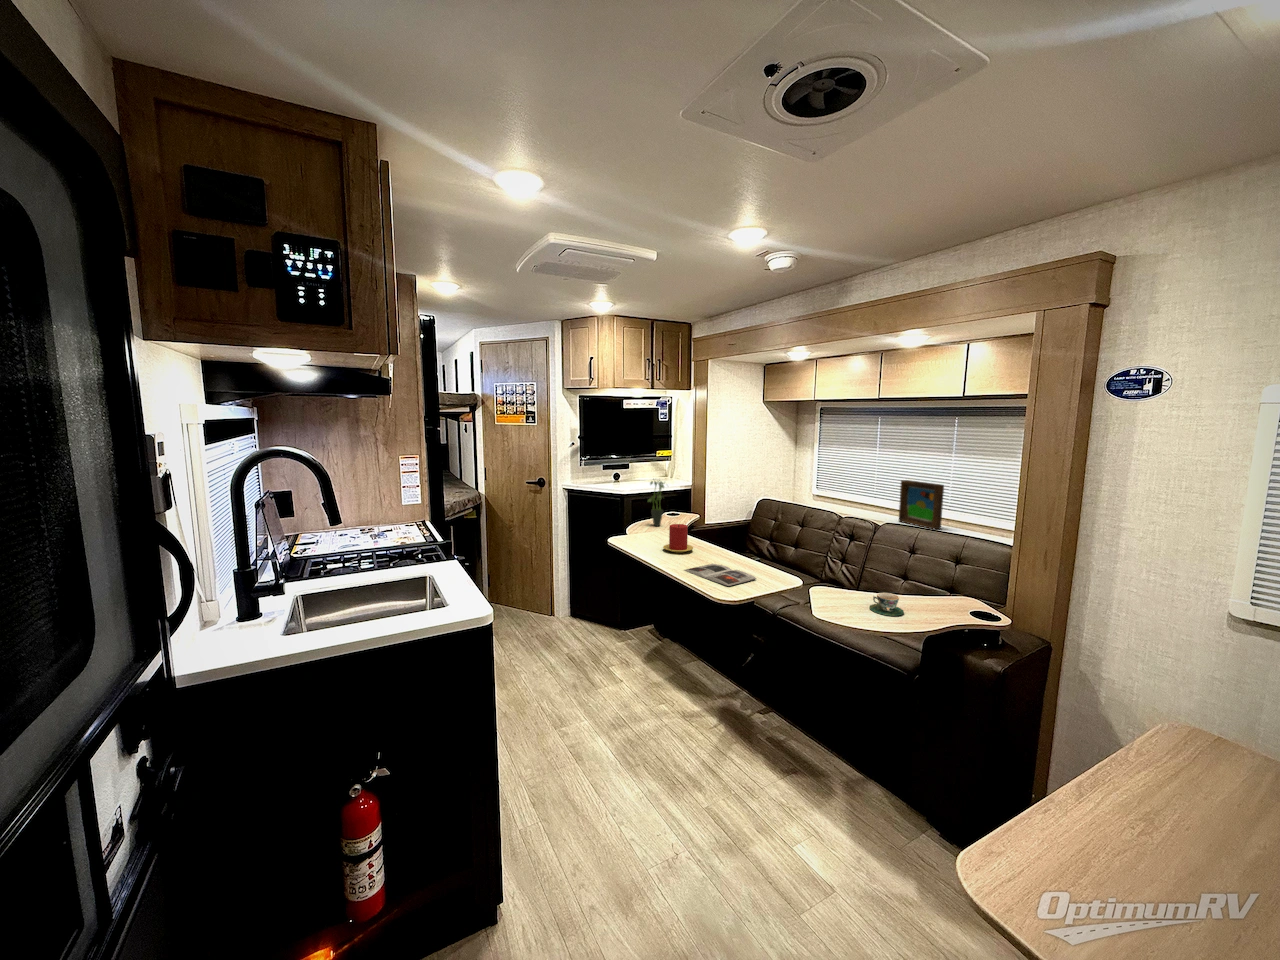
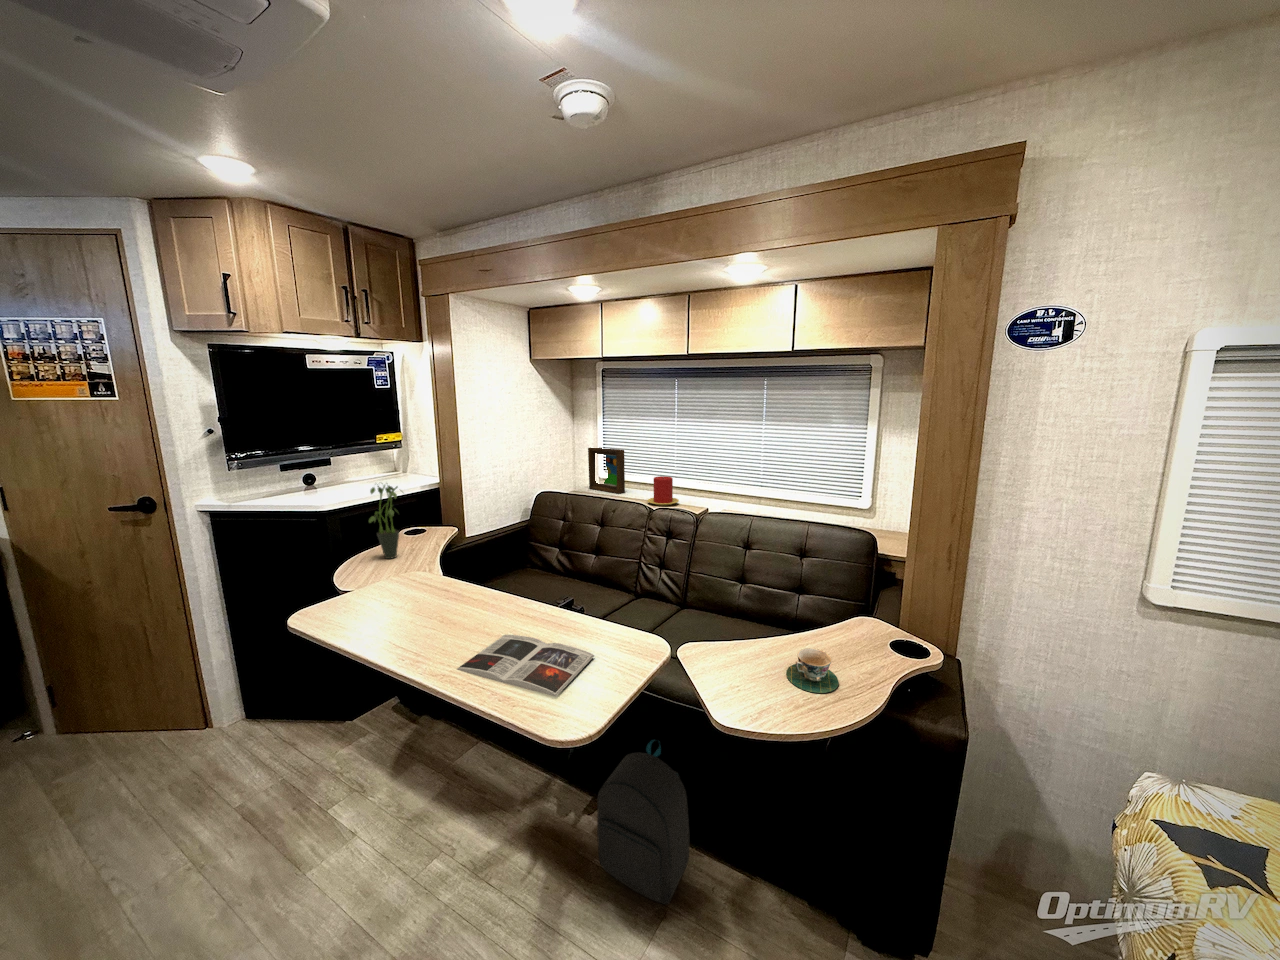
picture frame: present [899,480,944,529] -> present [588,448,625,494]
candle: present [663,524,693,553] -> present [648,476,679,506]
backpack: none [757,658,818,758] -> present [597,740,689,904]

